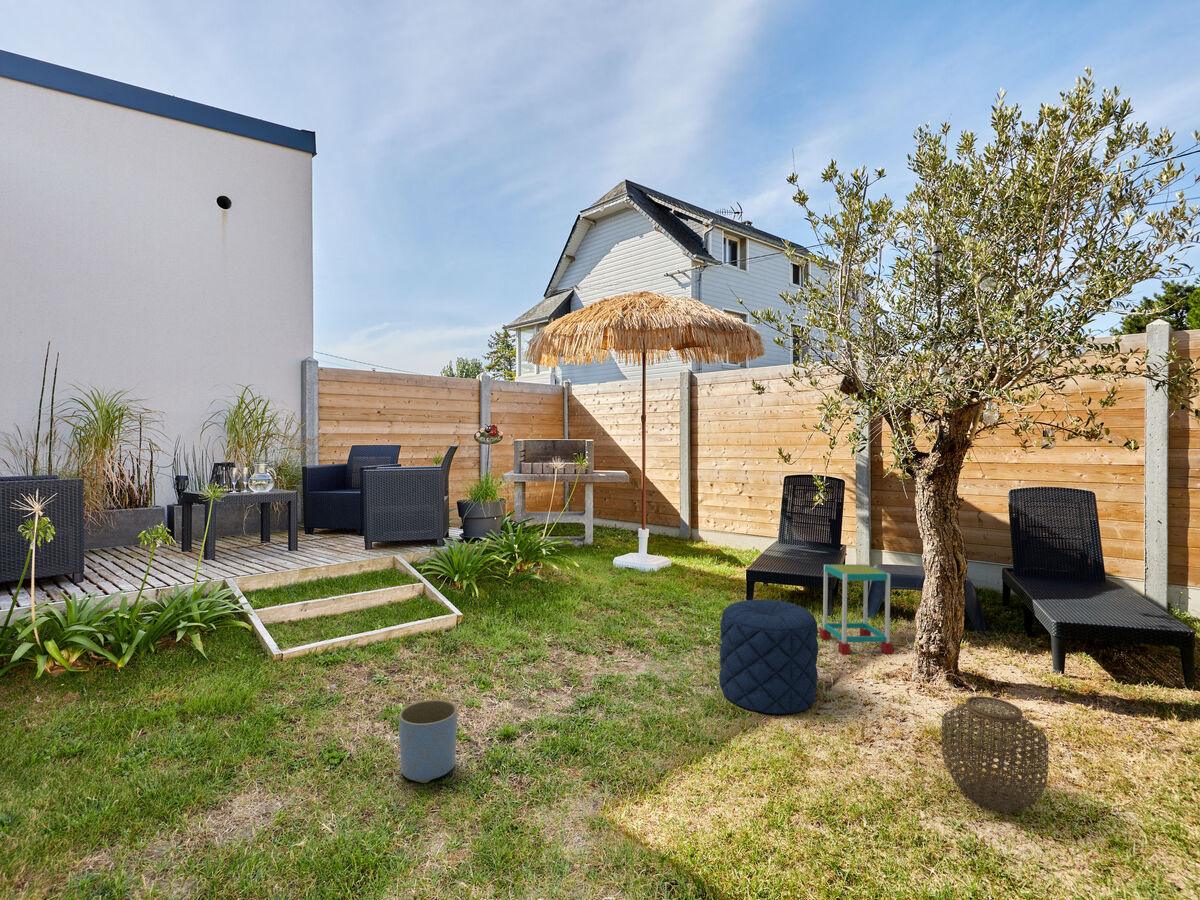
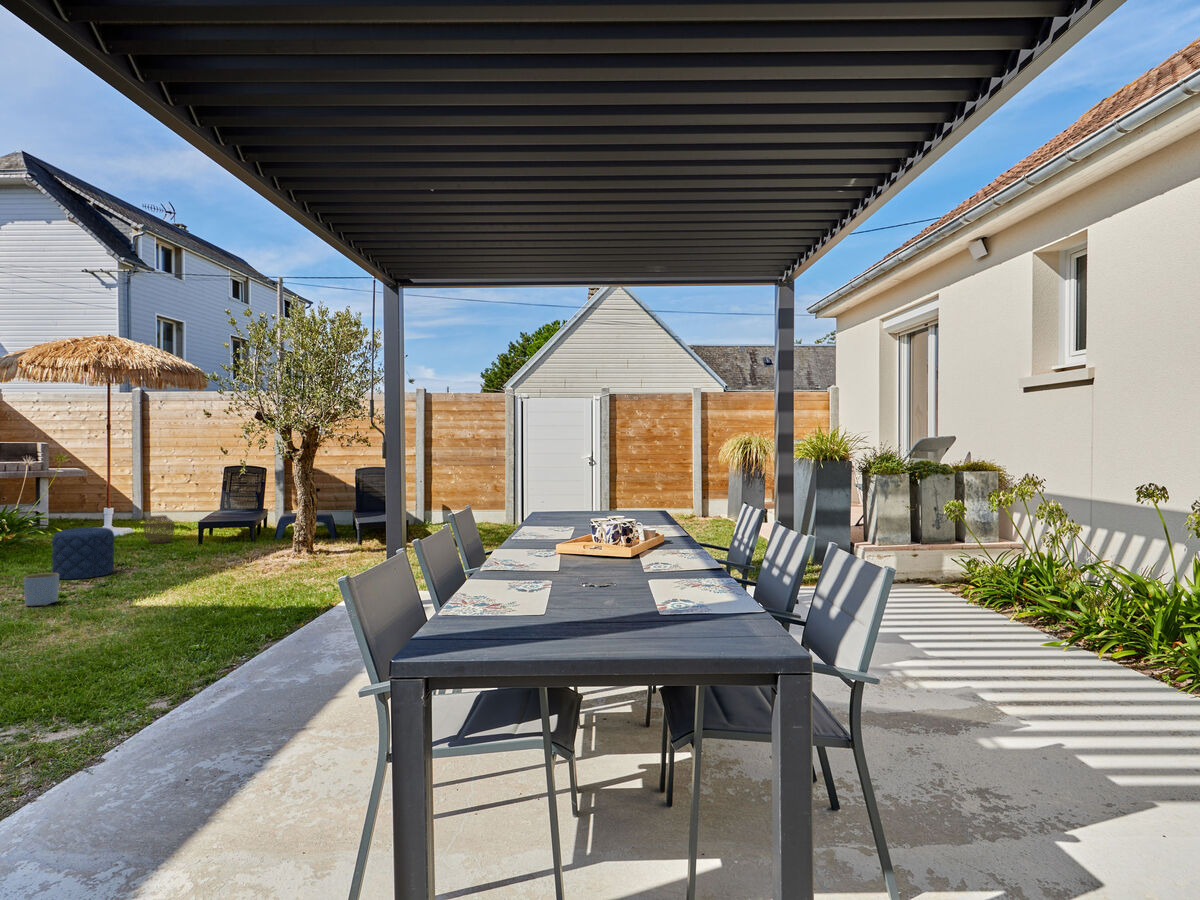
side table: present [820,564,893,654] -> none [249,509,288,554]
pouf: present [719,599,818,714] -> present [52,527,115,579]
woven basket: present [941,696,1048,812] -> present [144,515,174,543]

